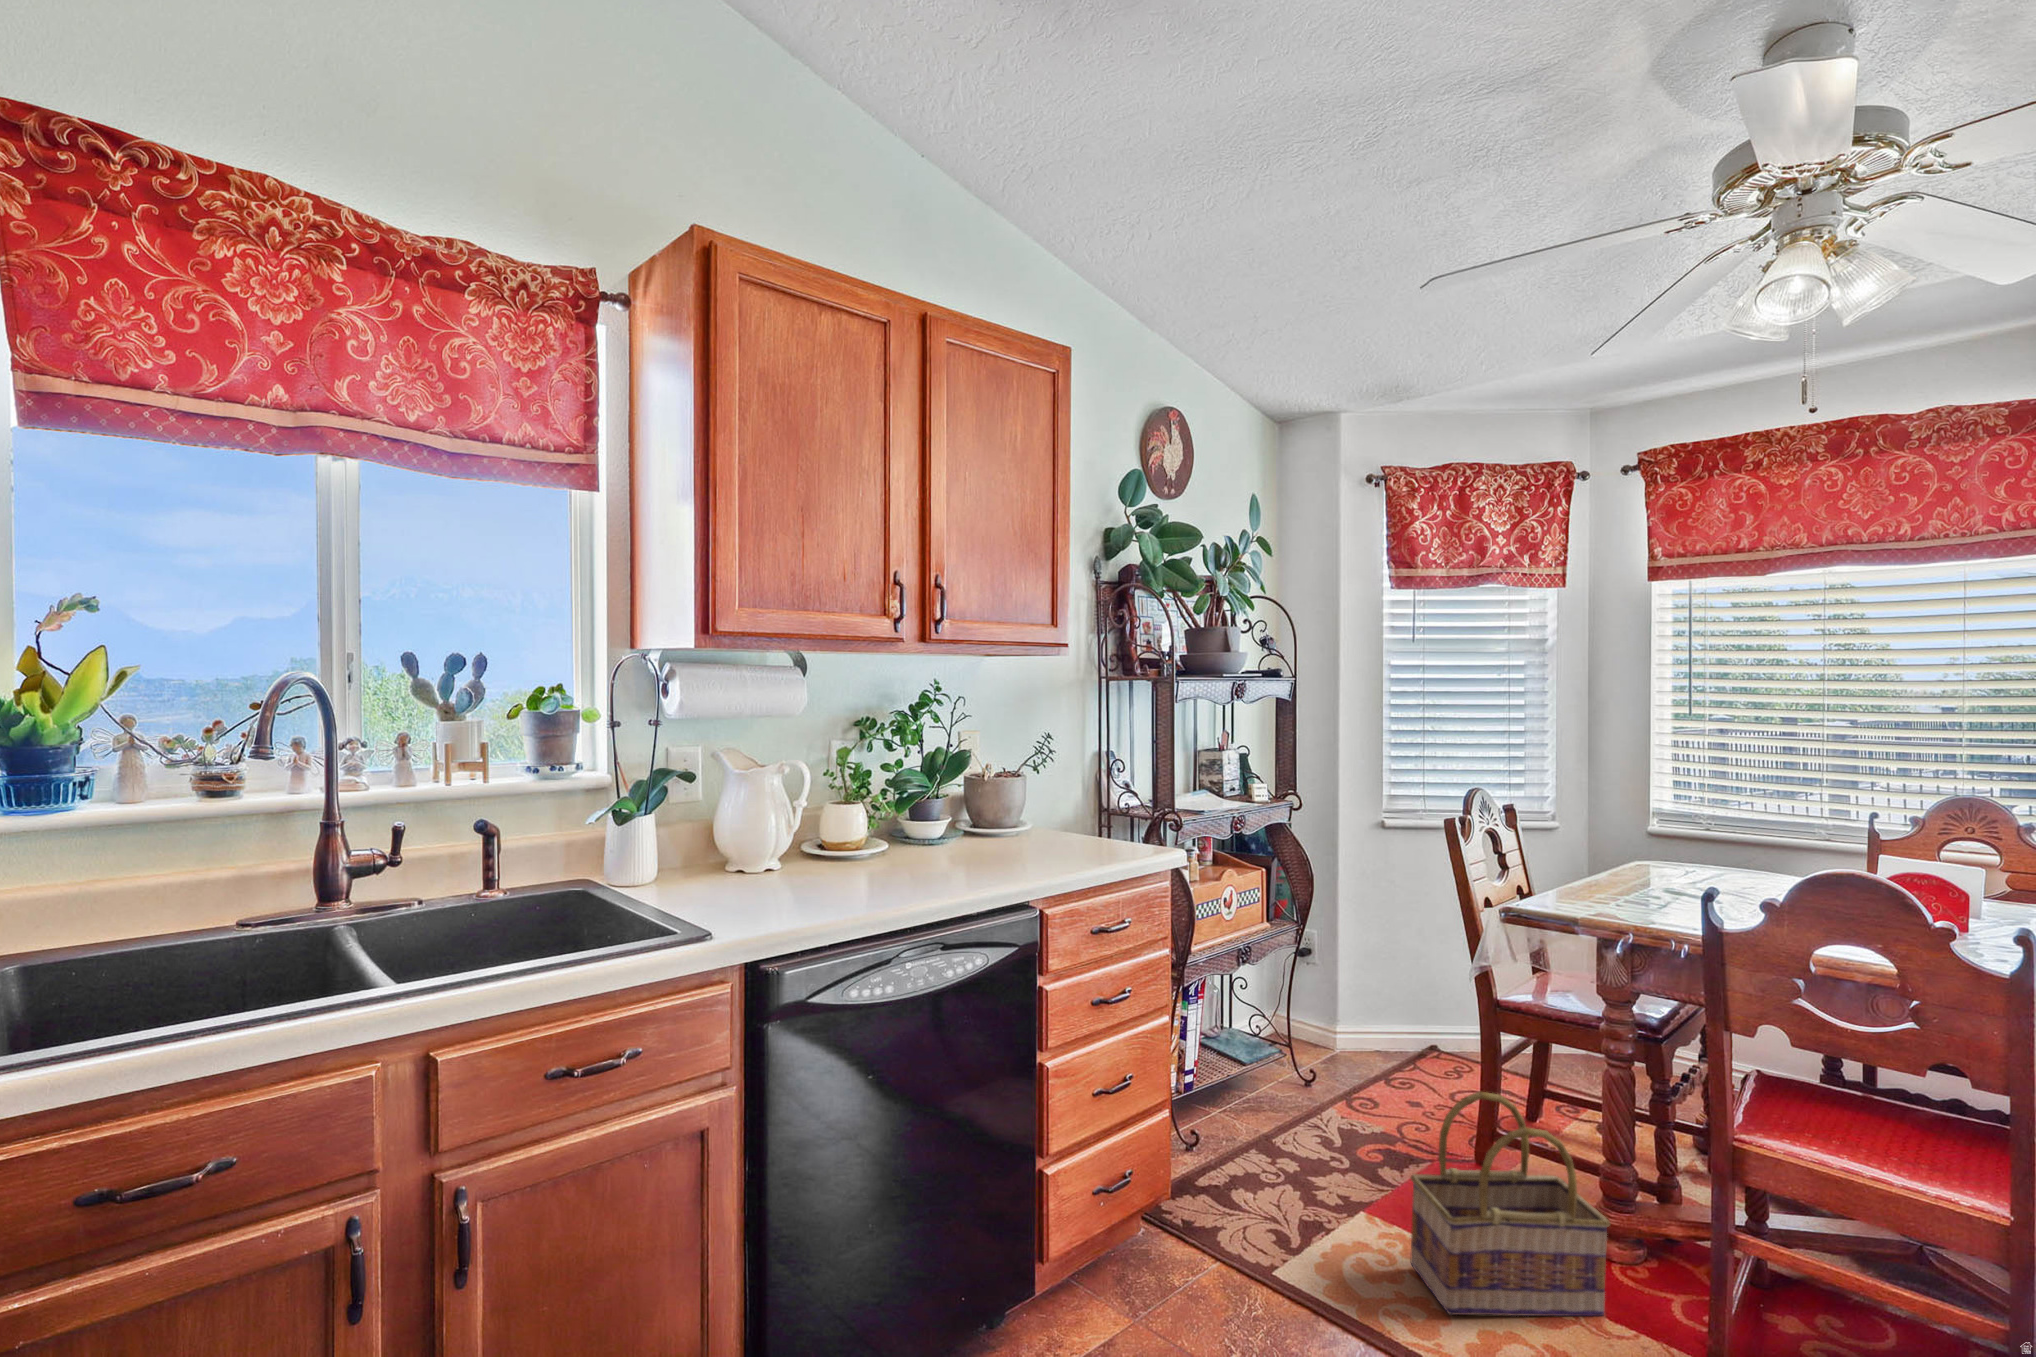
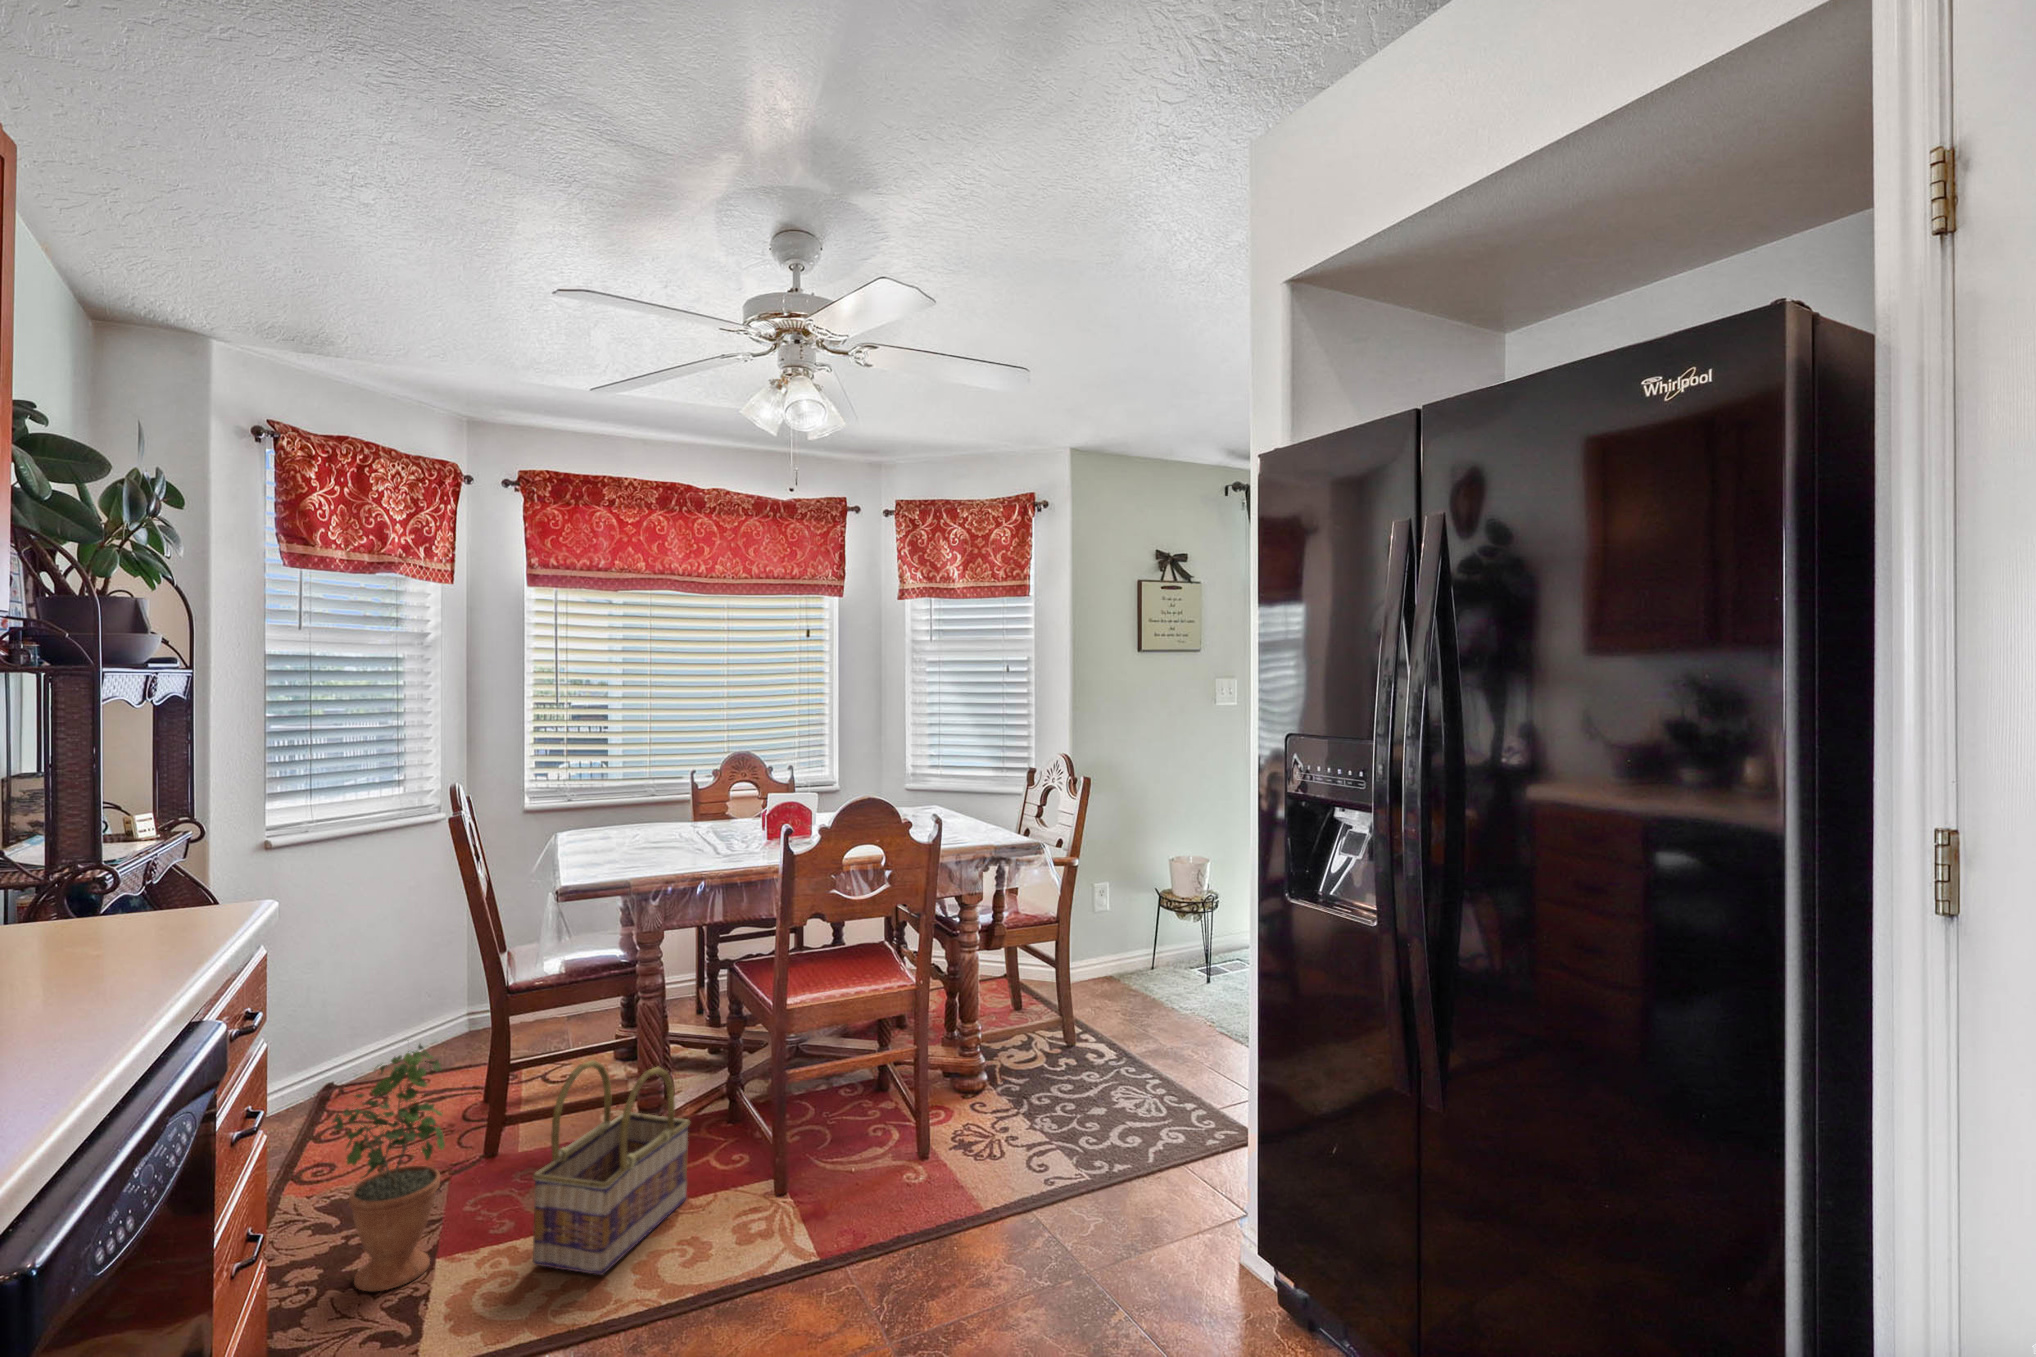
potted plant: none [1285,1003,1377,1215] -> present [333,1044,445,1291]

